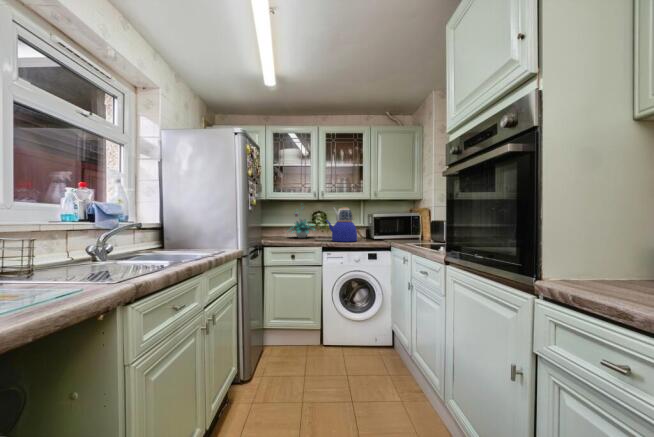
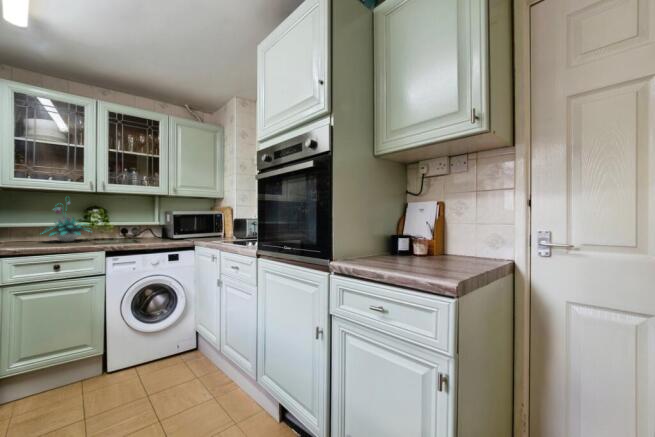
teapot: present [326,207,361,242] -> none [109,202,158,243]

